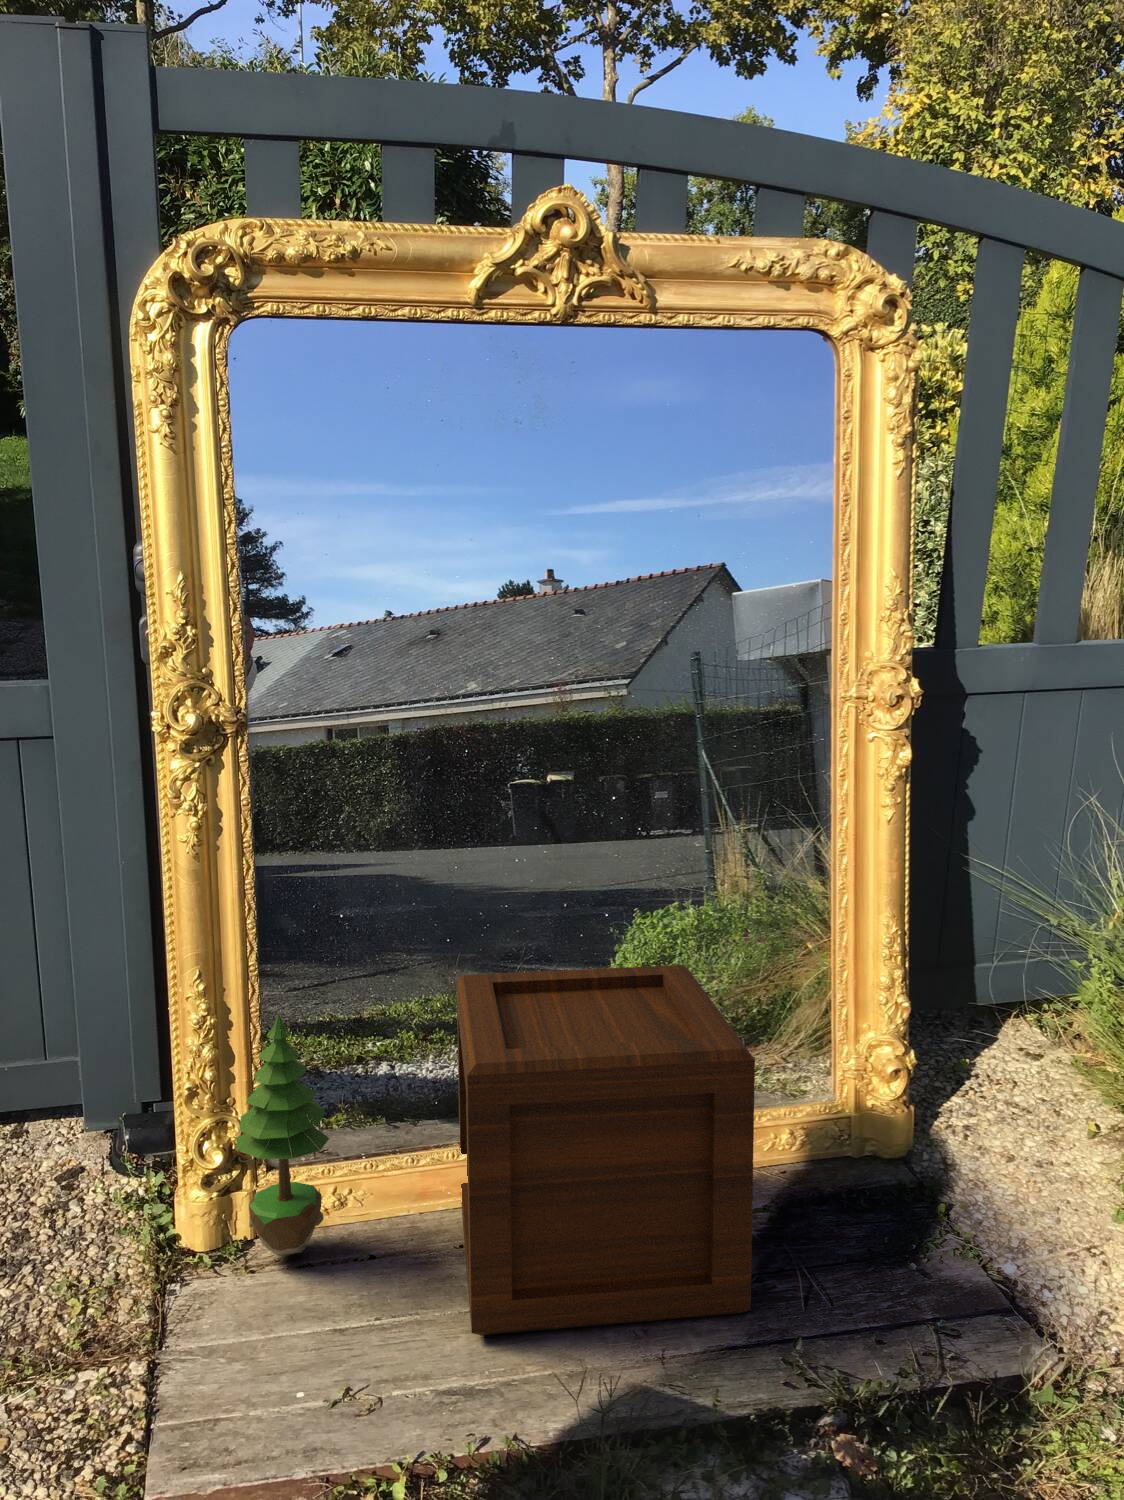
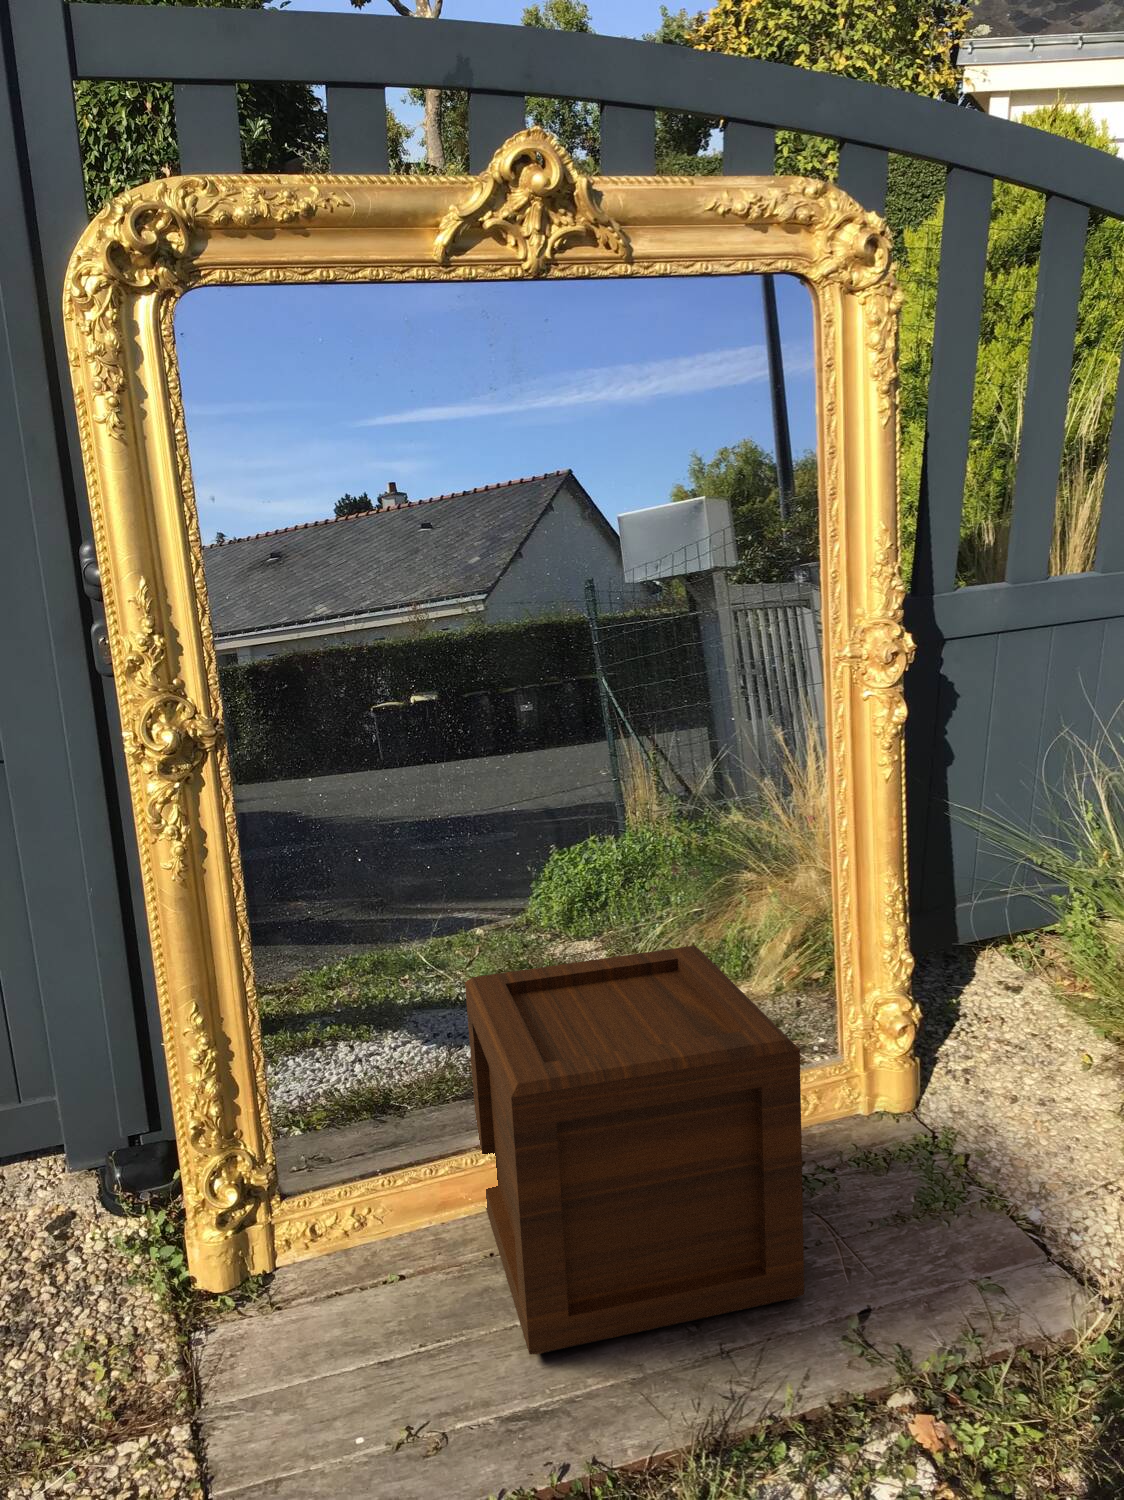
potted tree: present [236,1014,329,1256] -> none [252,1041,351,1289]

